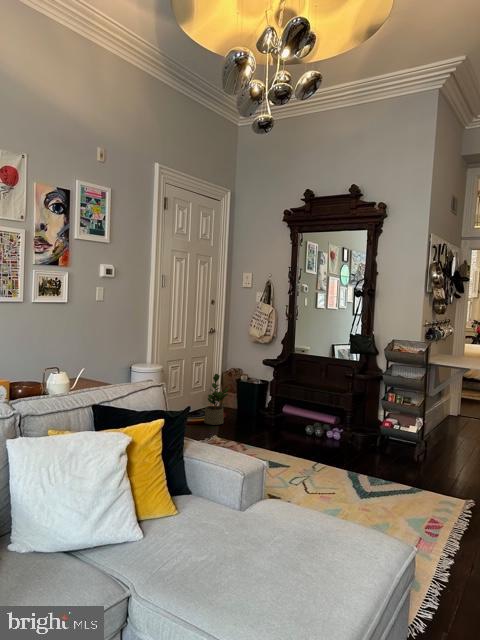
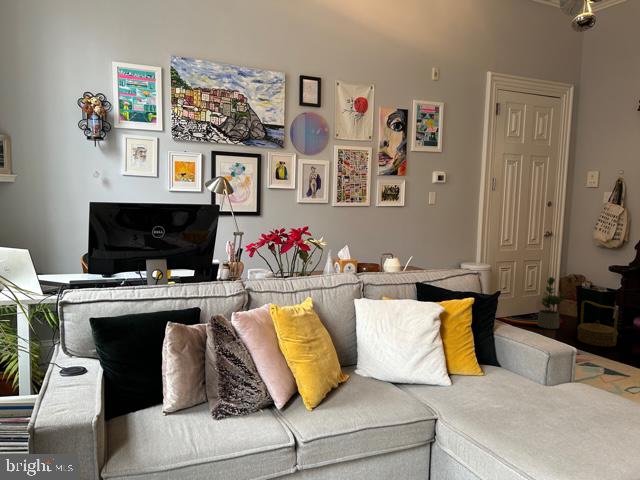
basket: none [240,395,274,438] -> present [577,301,619,347]

